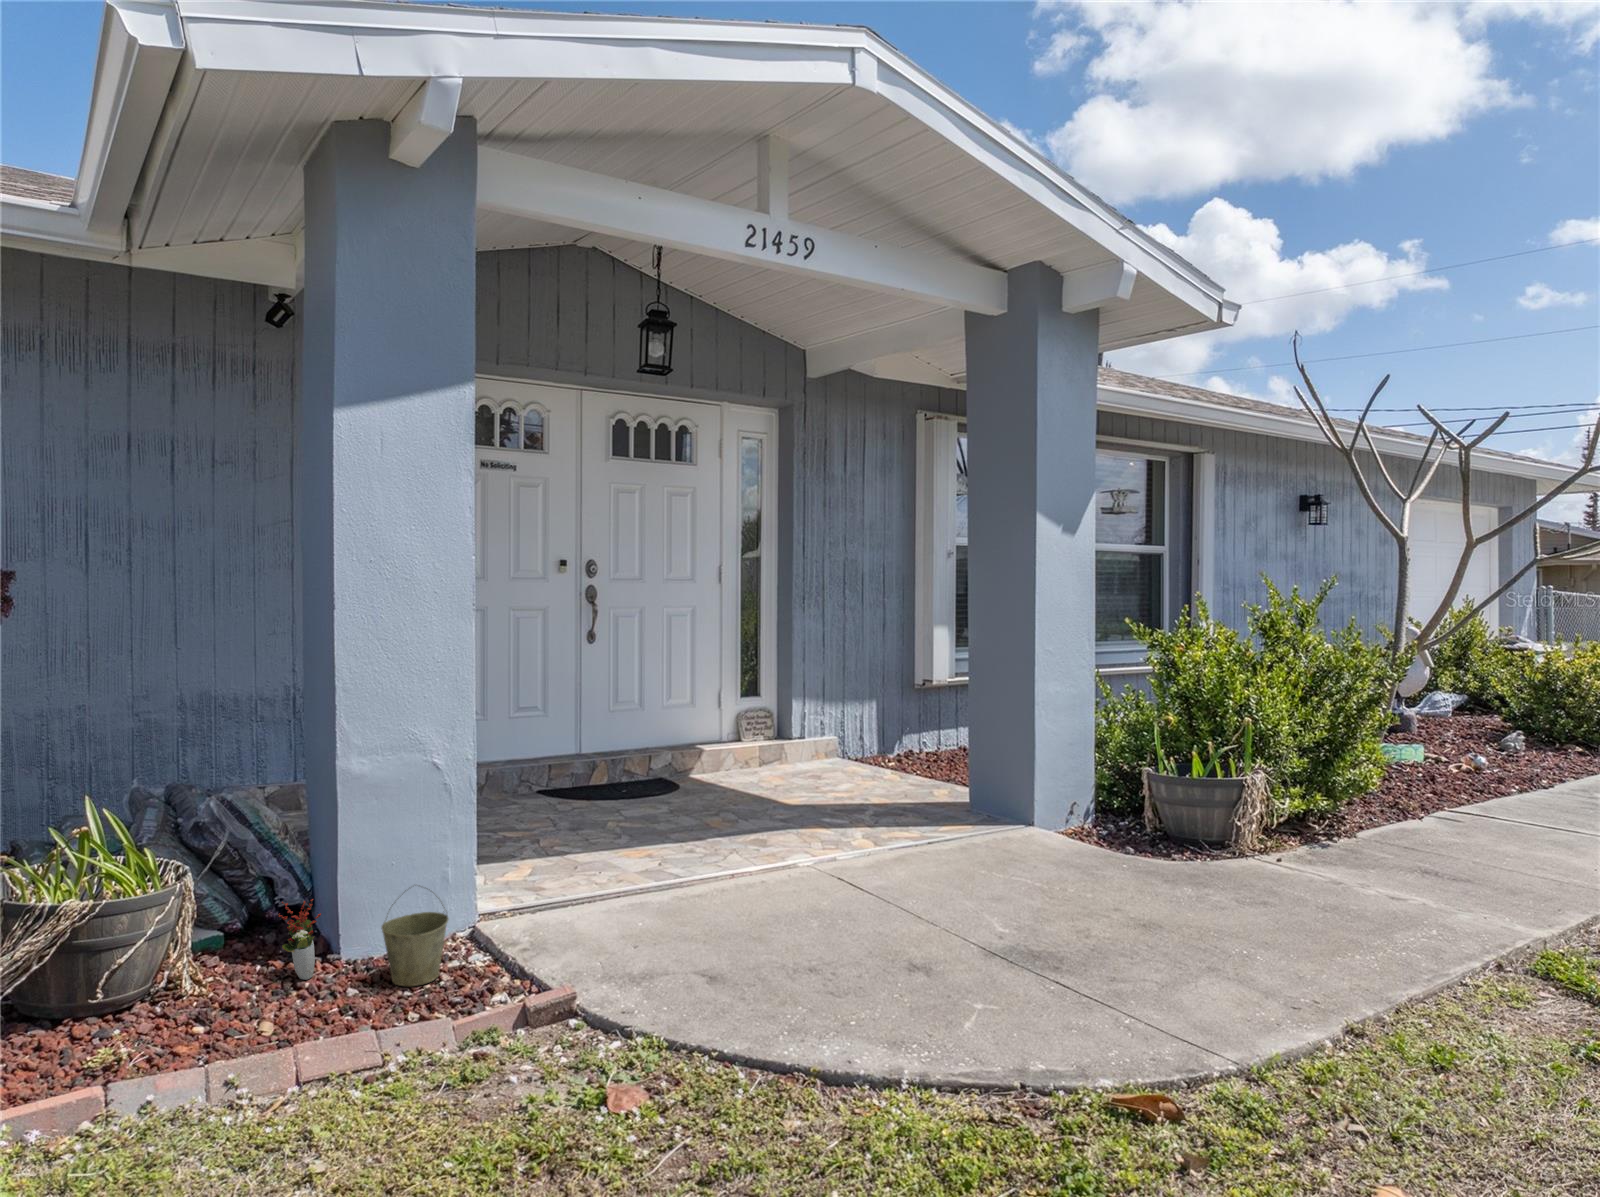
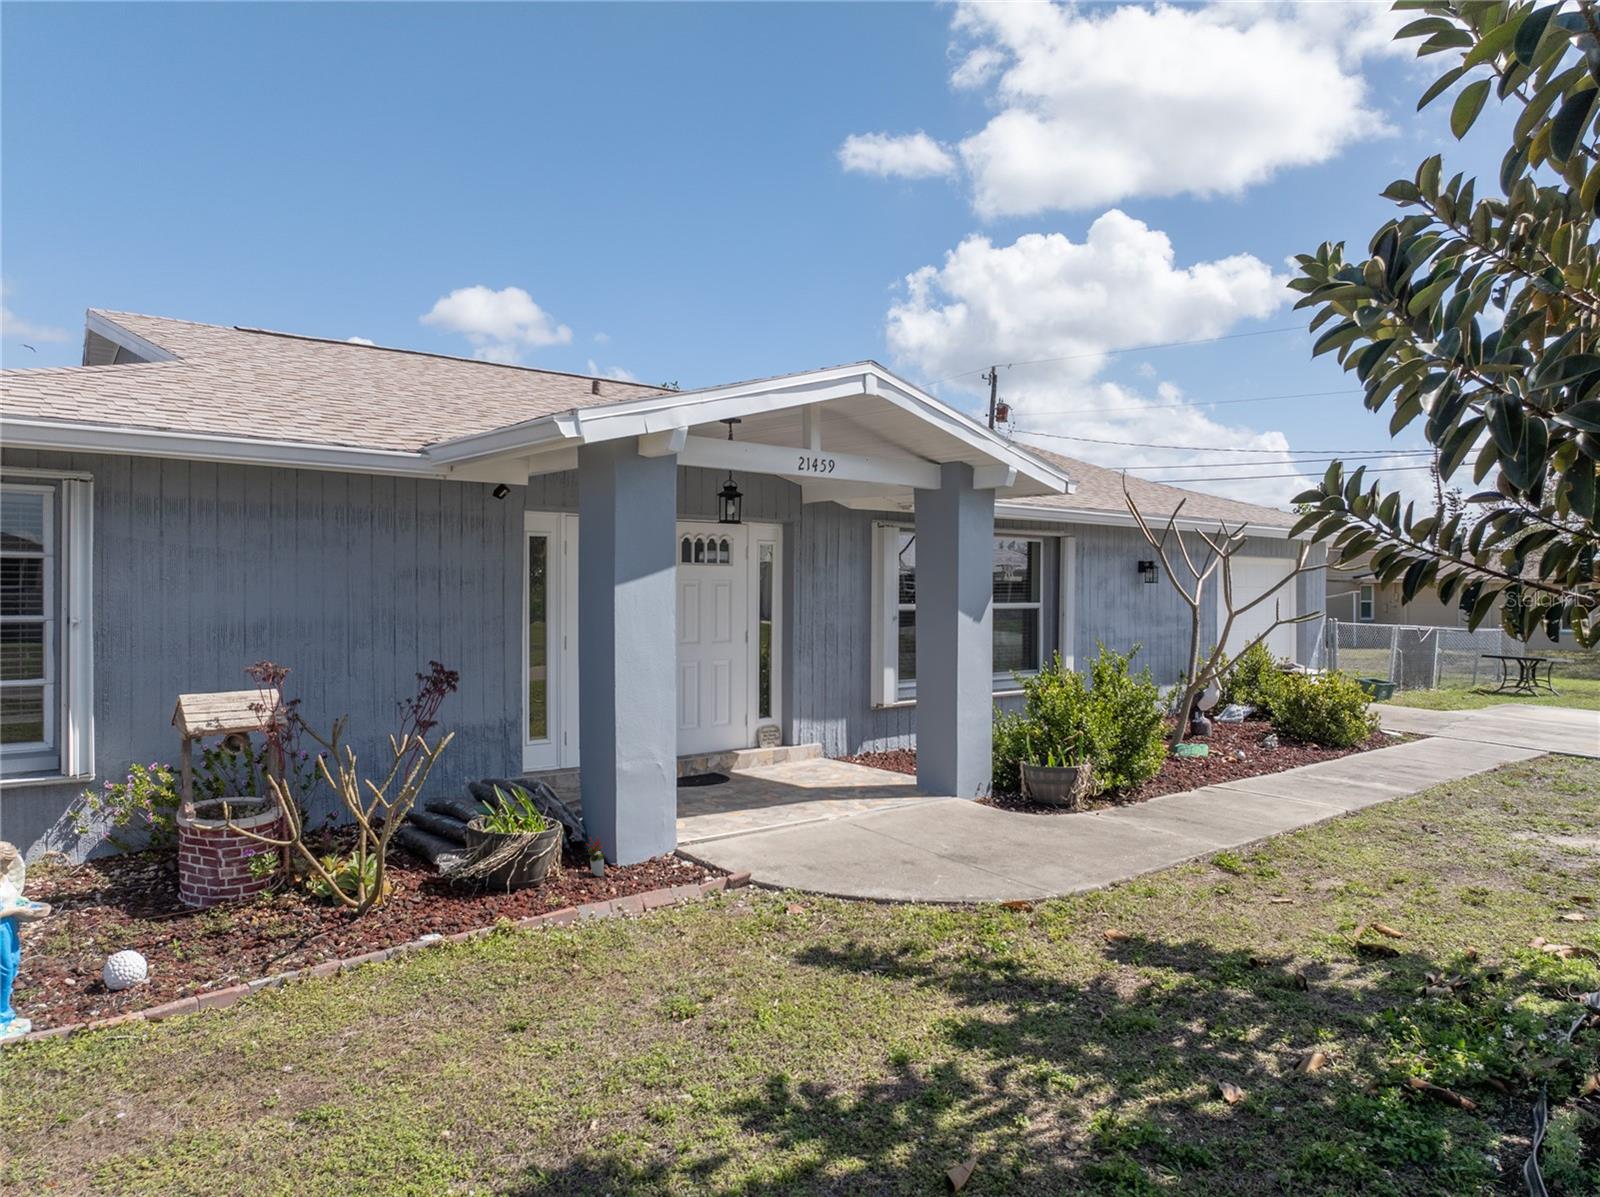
bucket: present [381,889,448,987] -> none [640,827,672,877]

